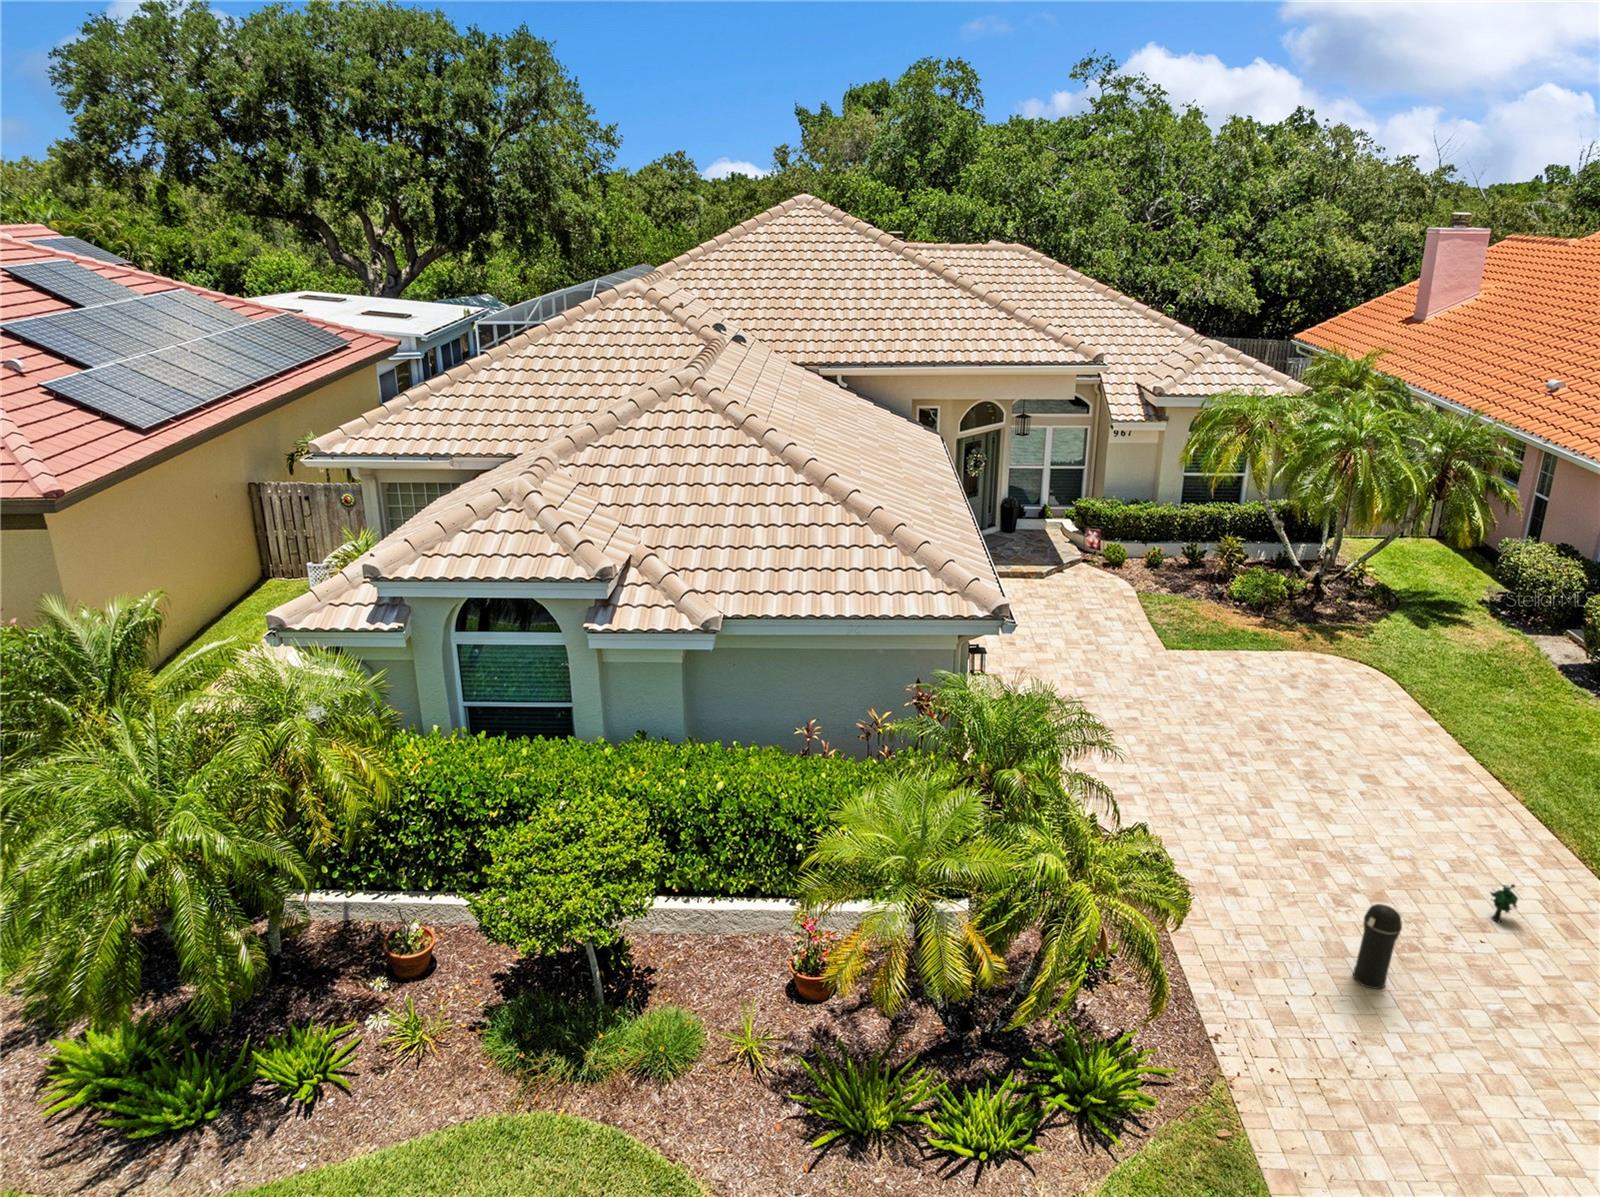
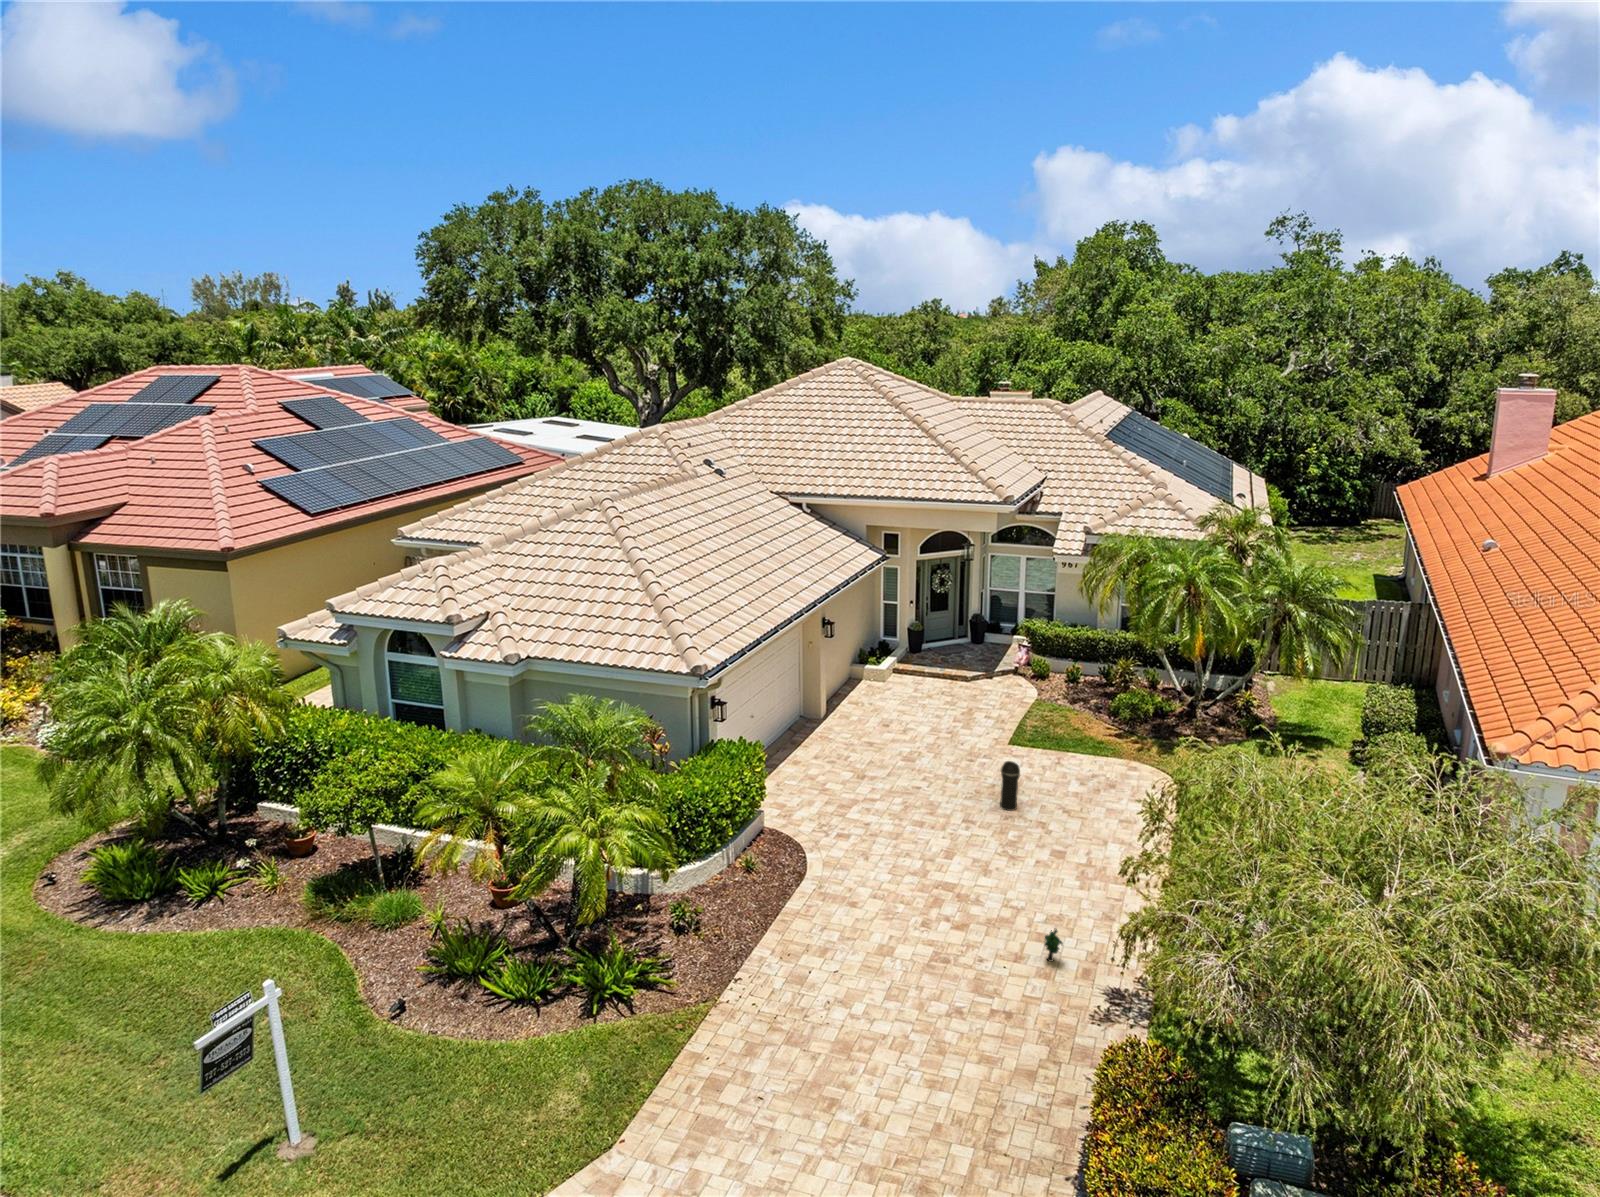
trash can: present [1353,904,1402,989] -> present [1000,761,1020,811]

